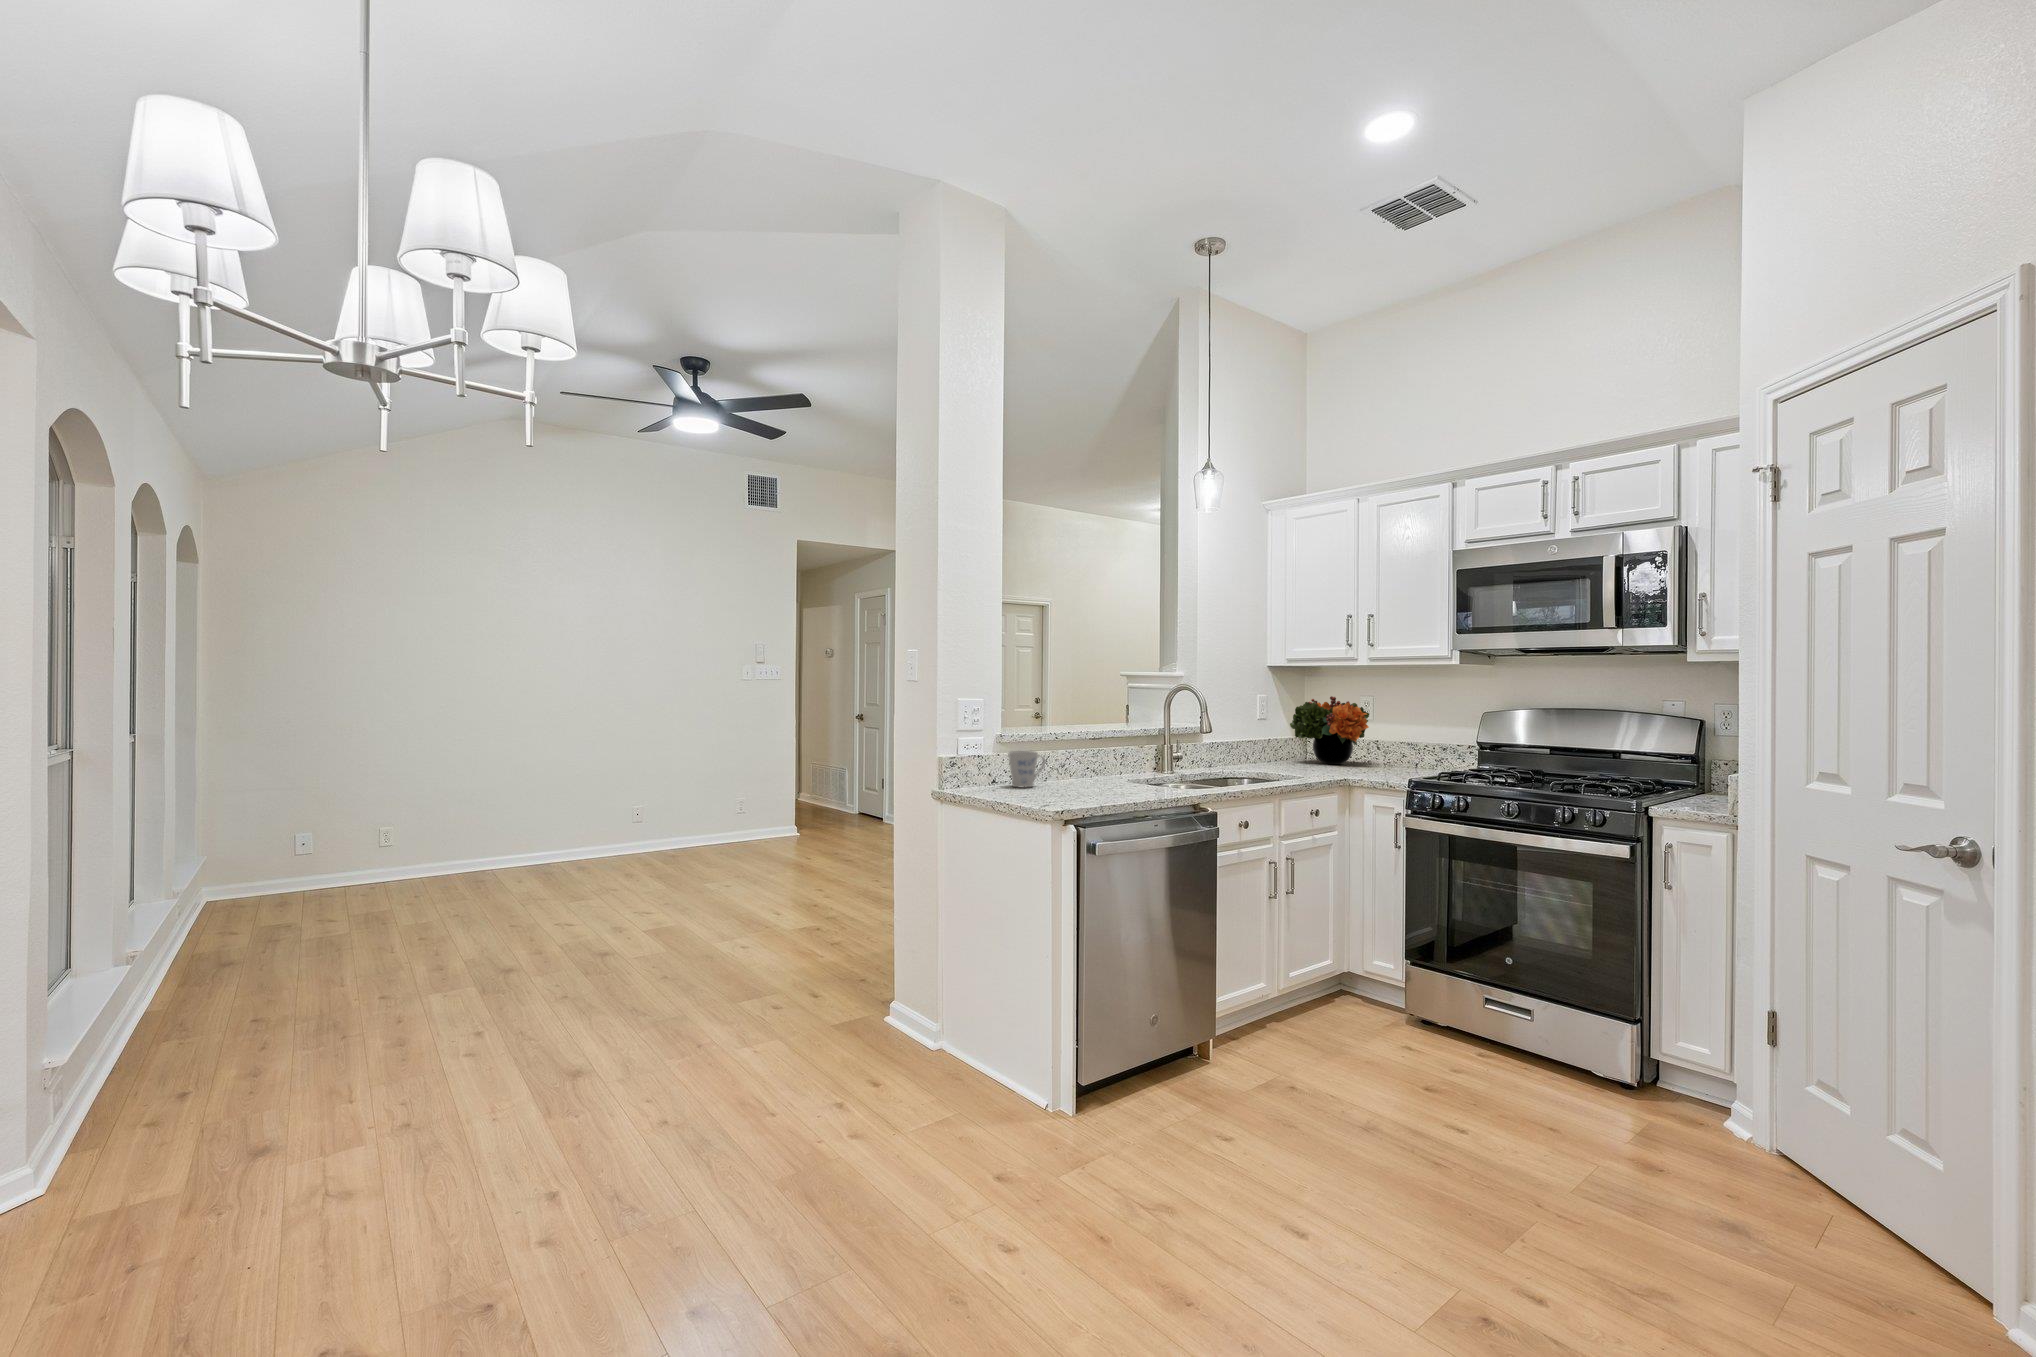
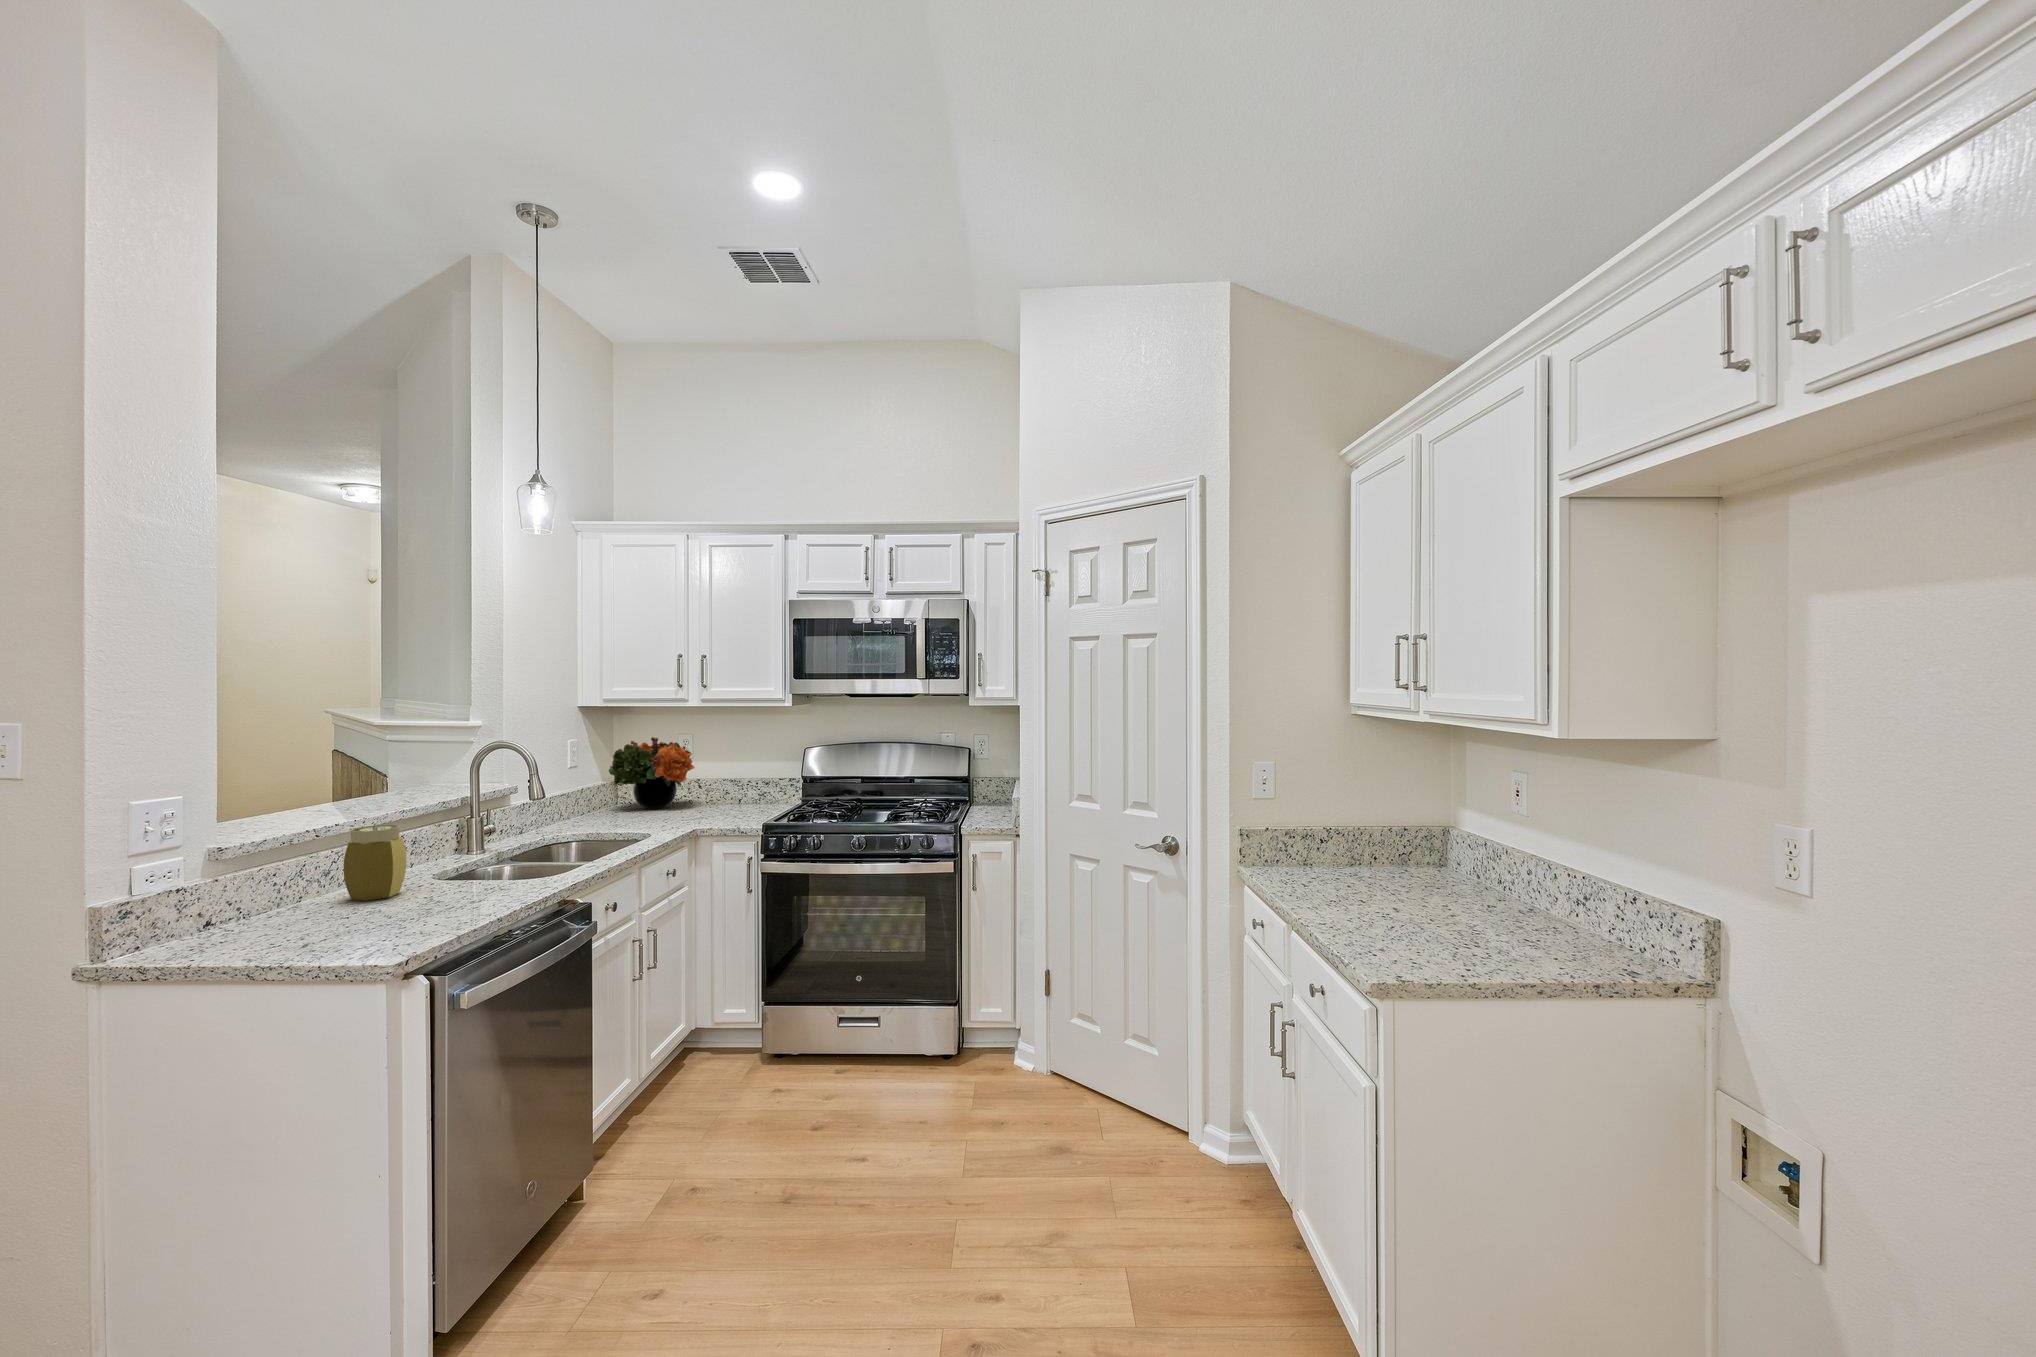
jar: none [1065,733,1101,784] -> present [344,825,406,901]
mug: present [1008,751,1045,787] -> none [244,867,315,928]

